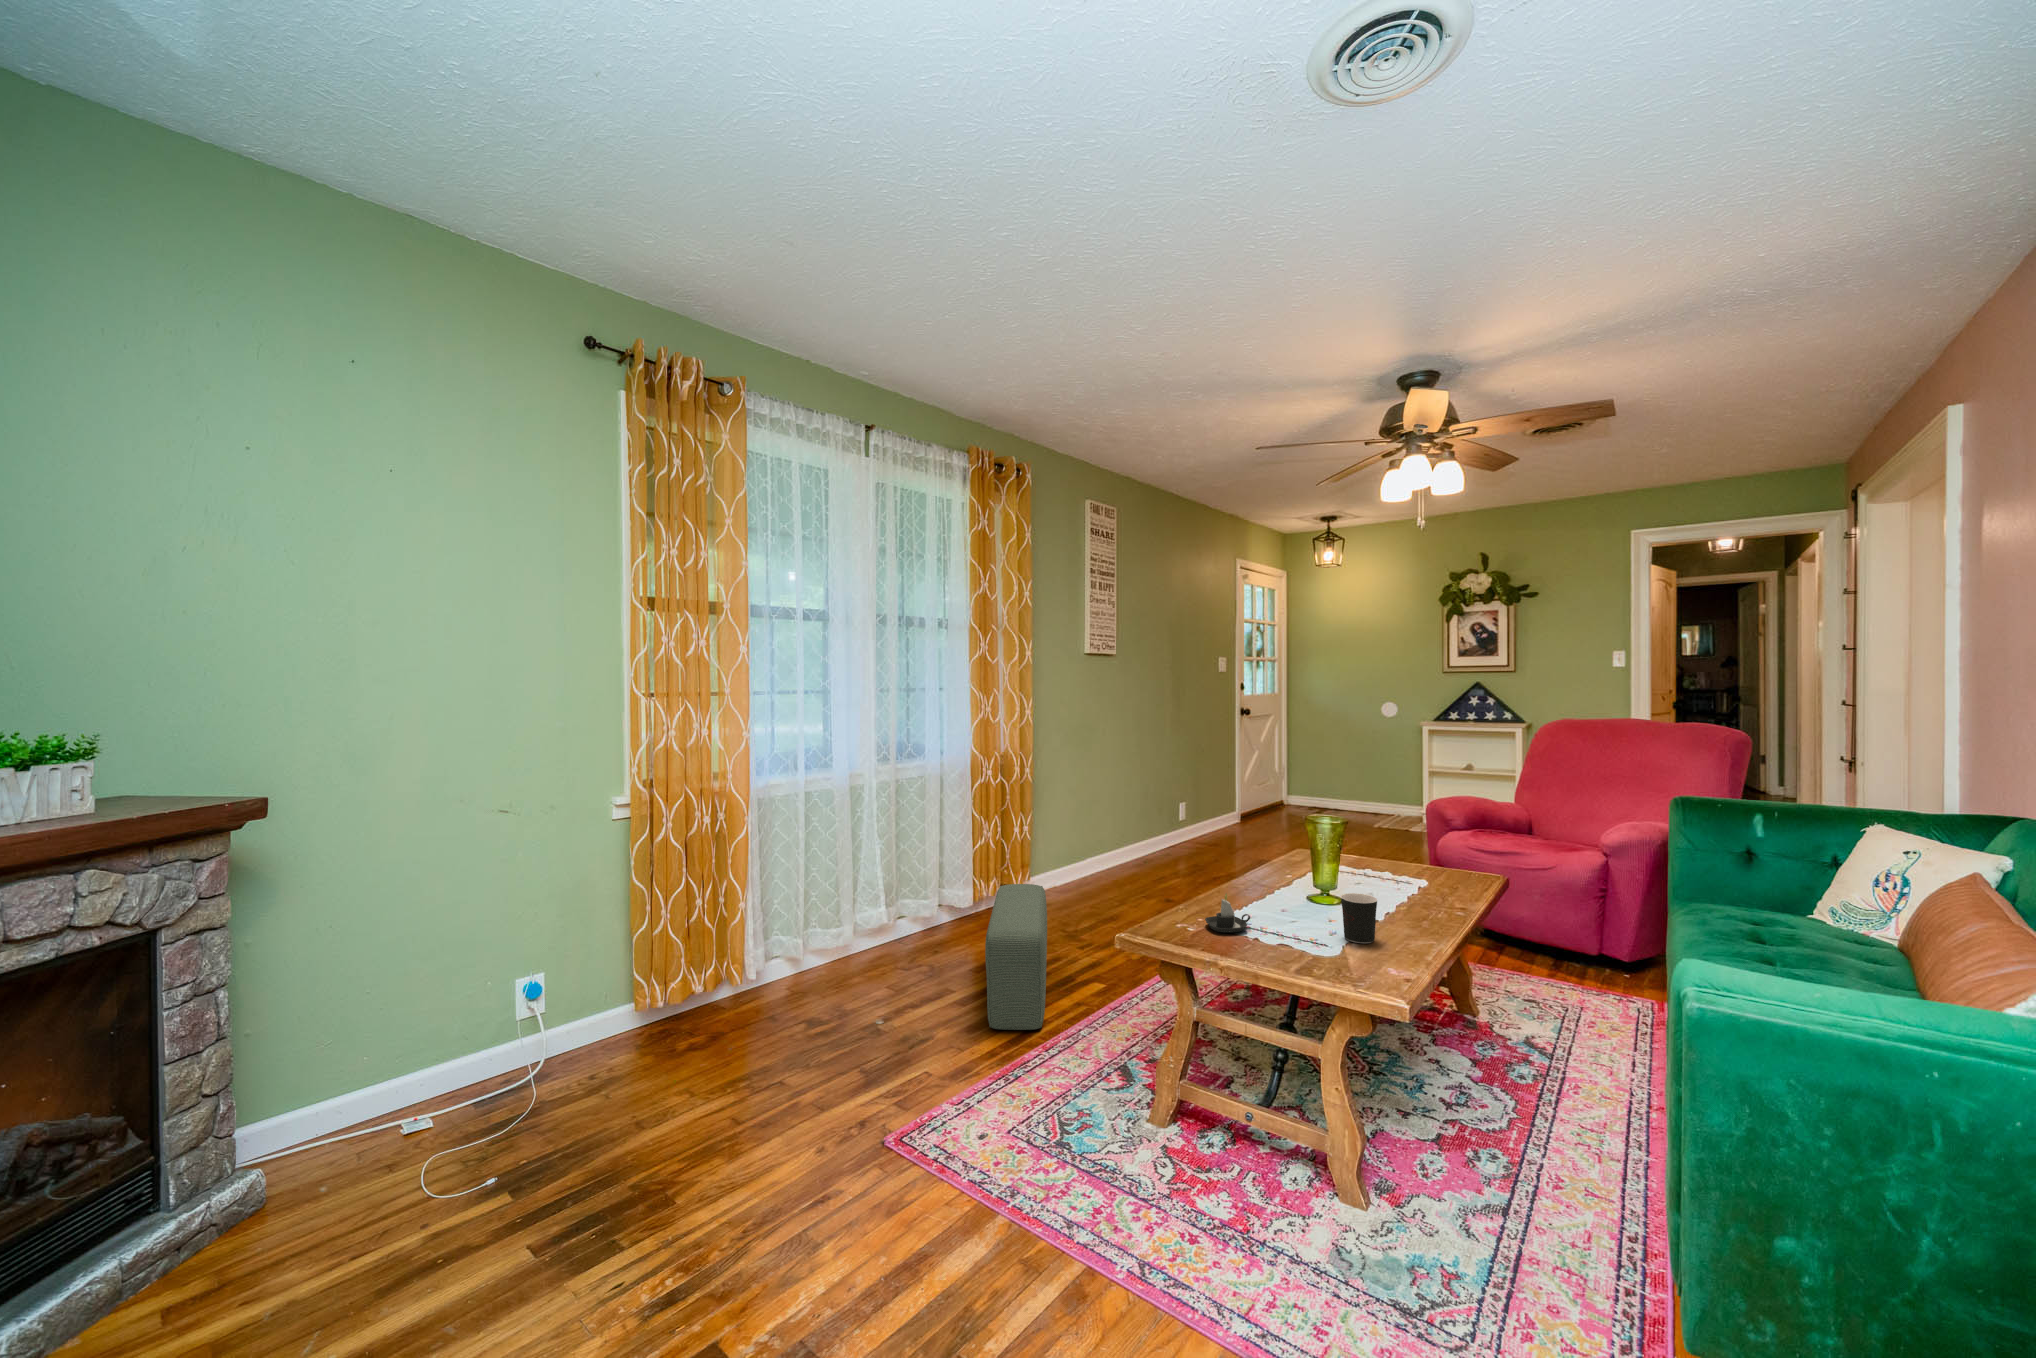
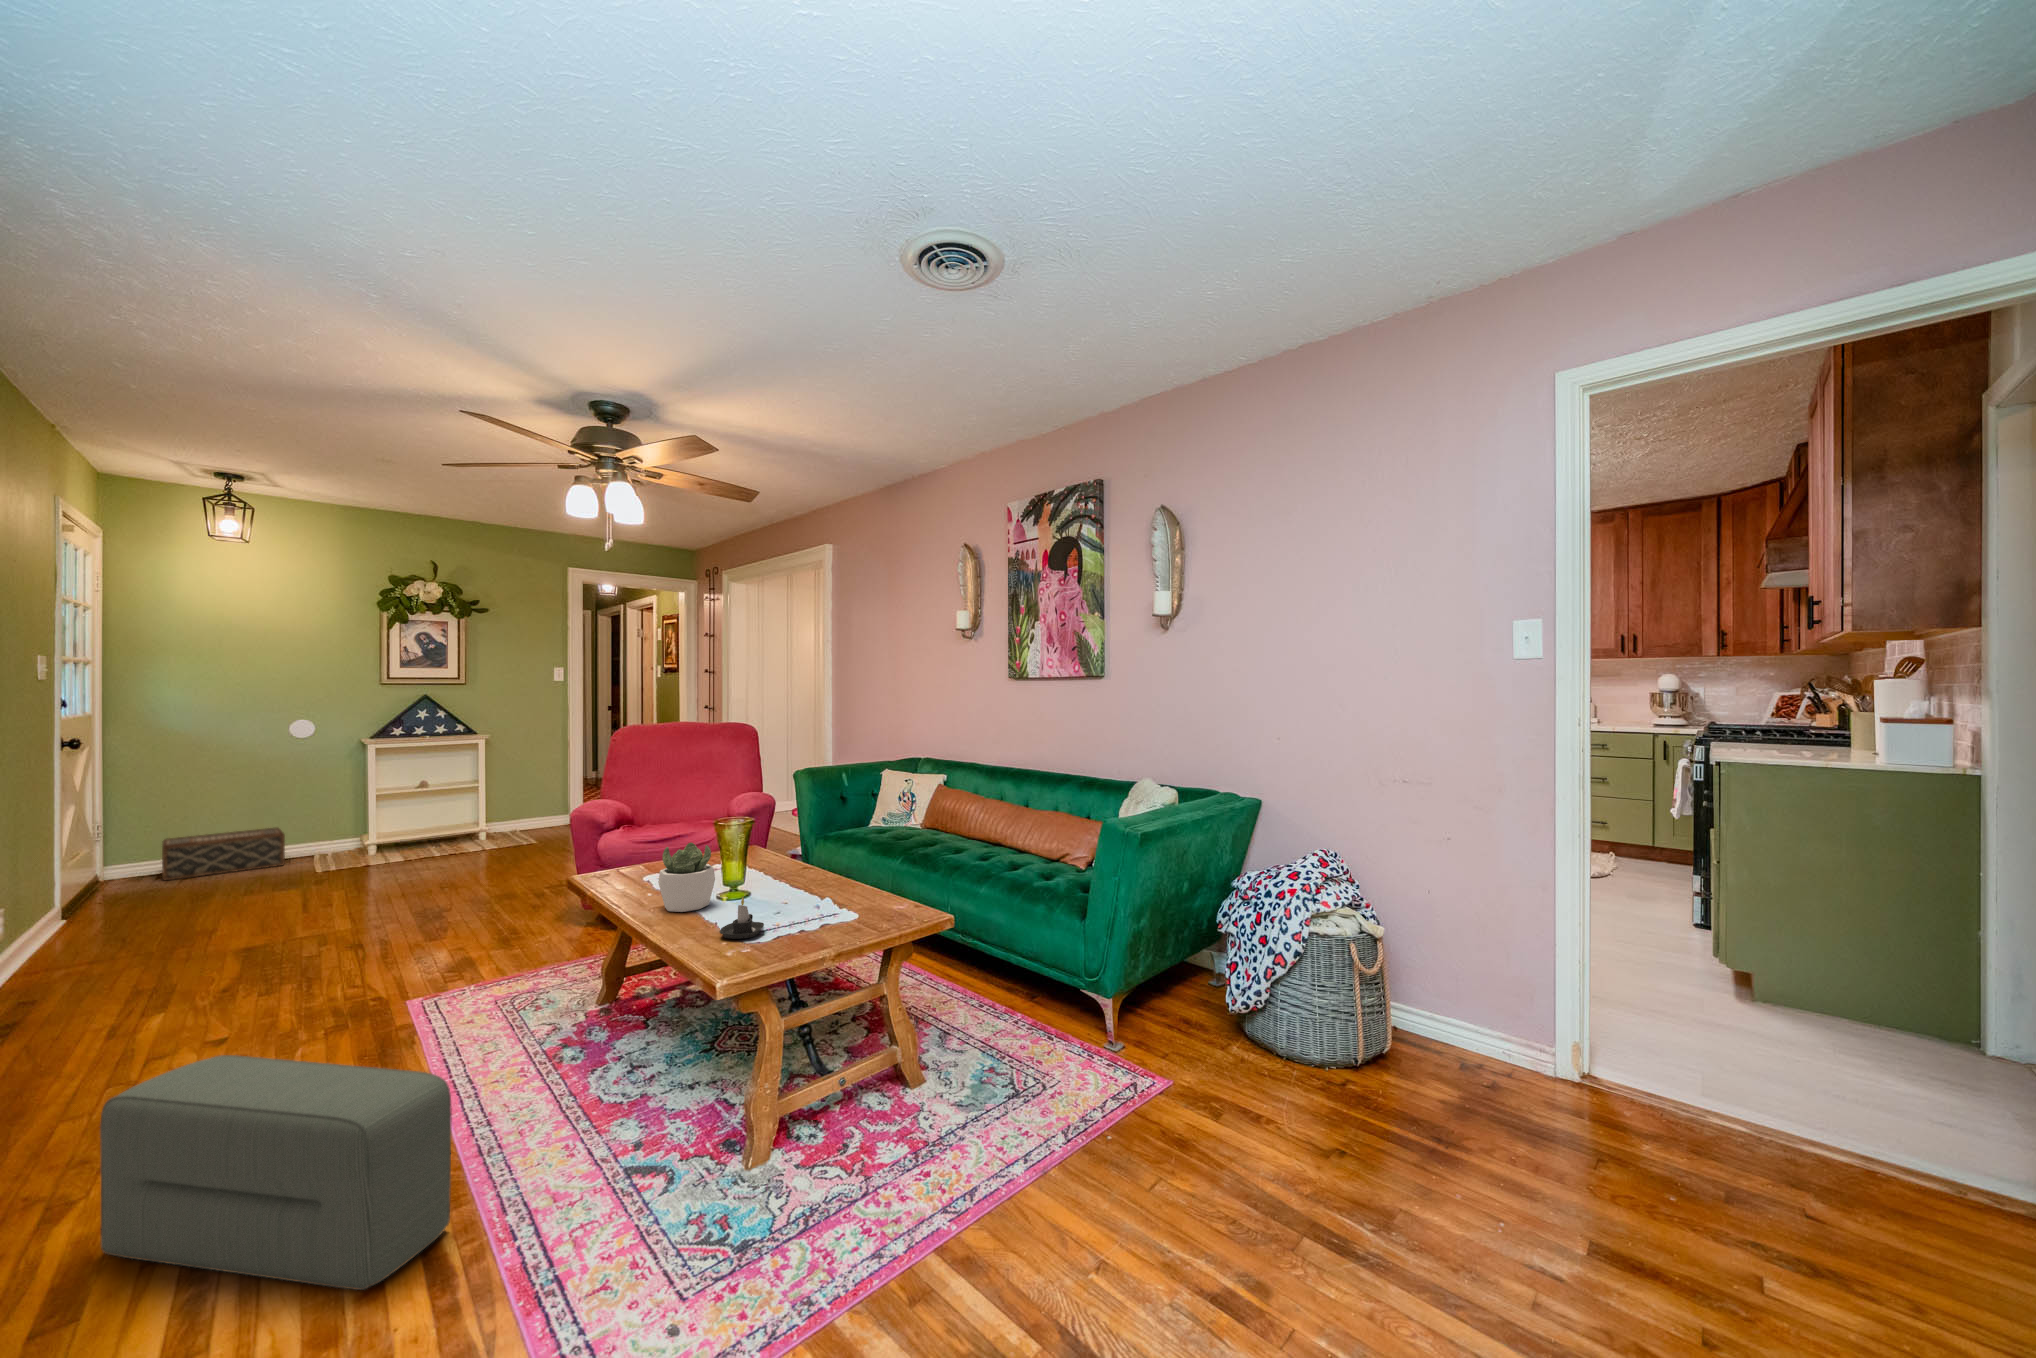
woven basket: none [1307,778,1379,811] -> present [162,828,285,880]
succulent plant: none [1244,836,1297,901] -> present [658,843,715,912]
coffee cup: present [1341,893,1377,943] -> none [800,862,838,904]

